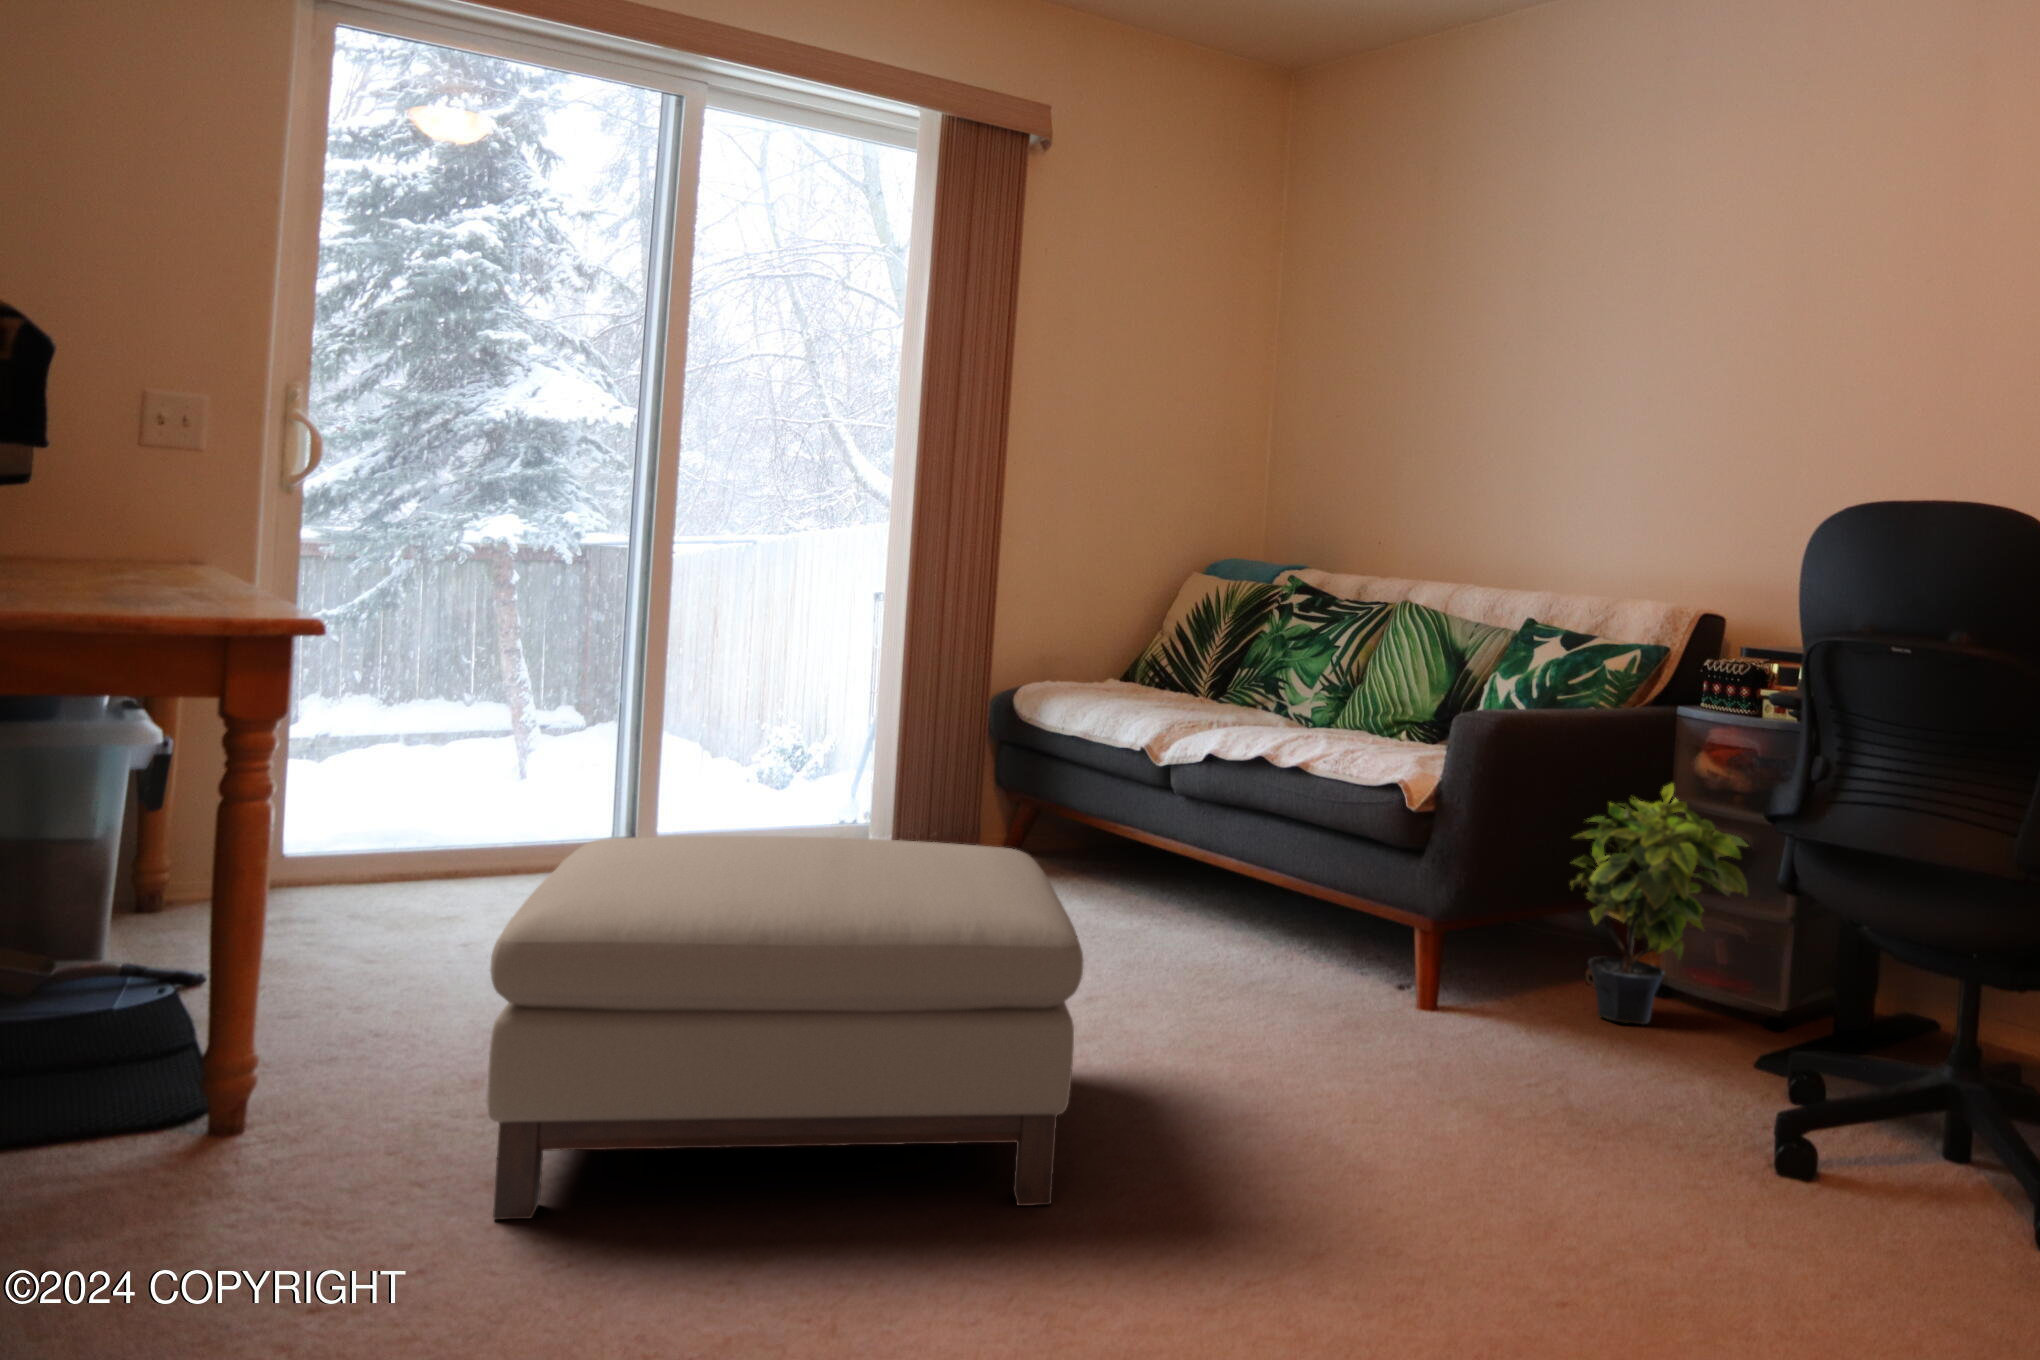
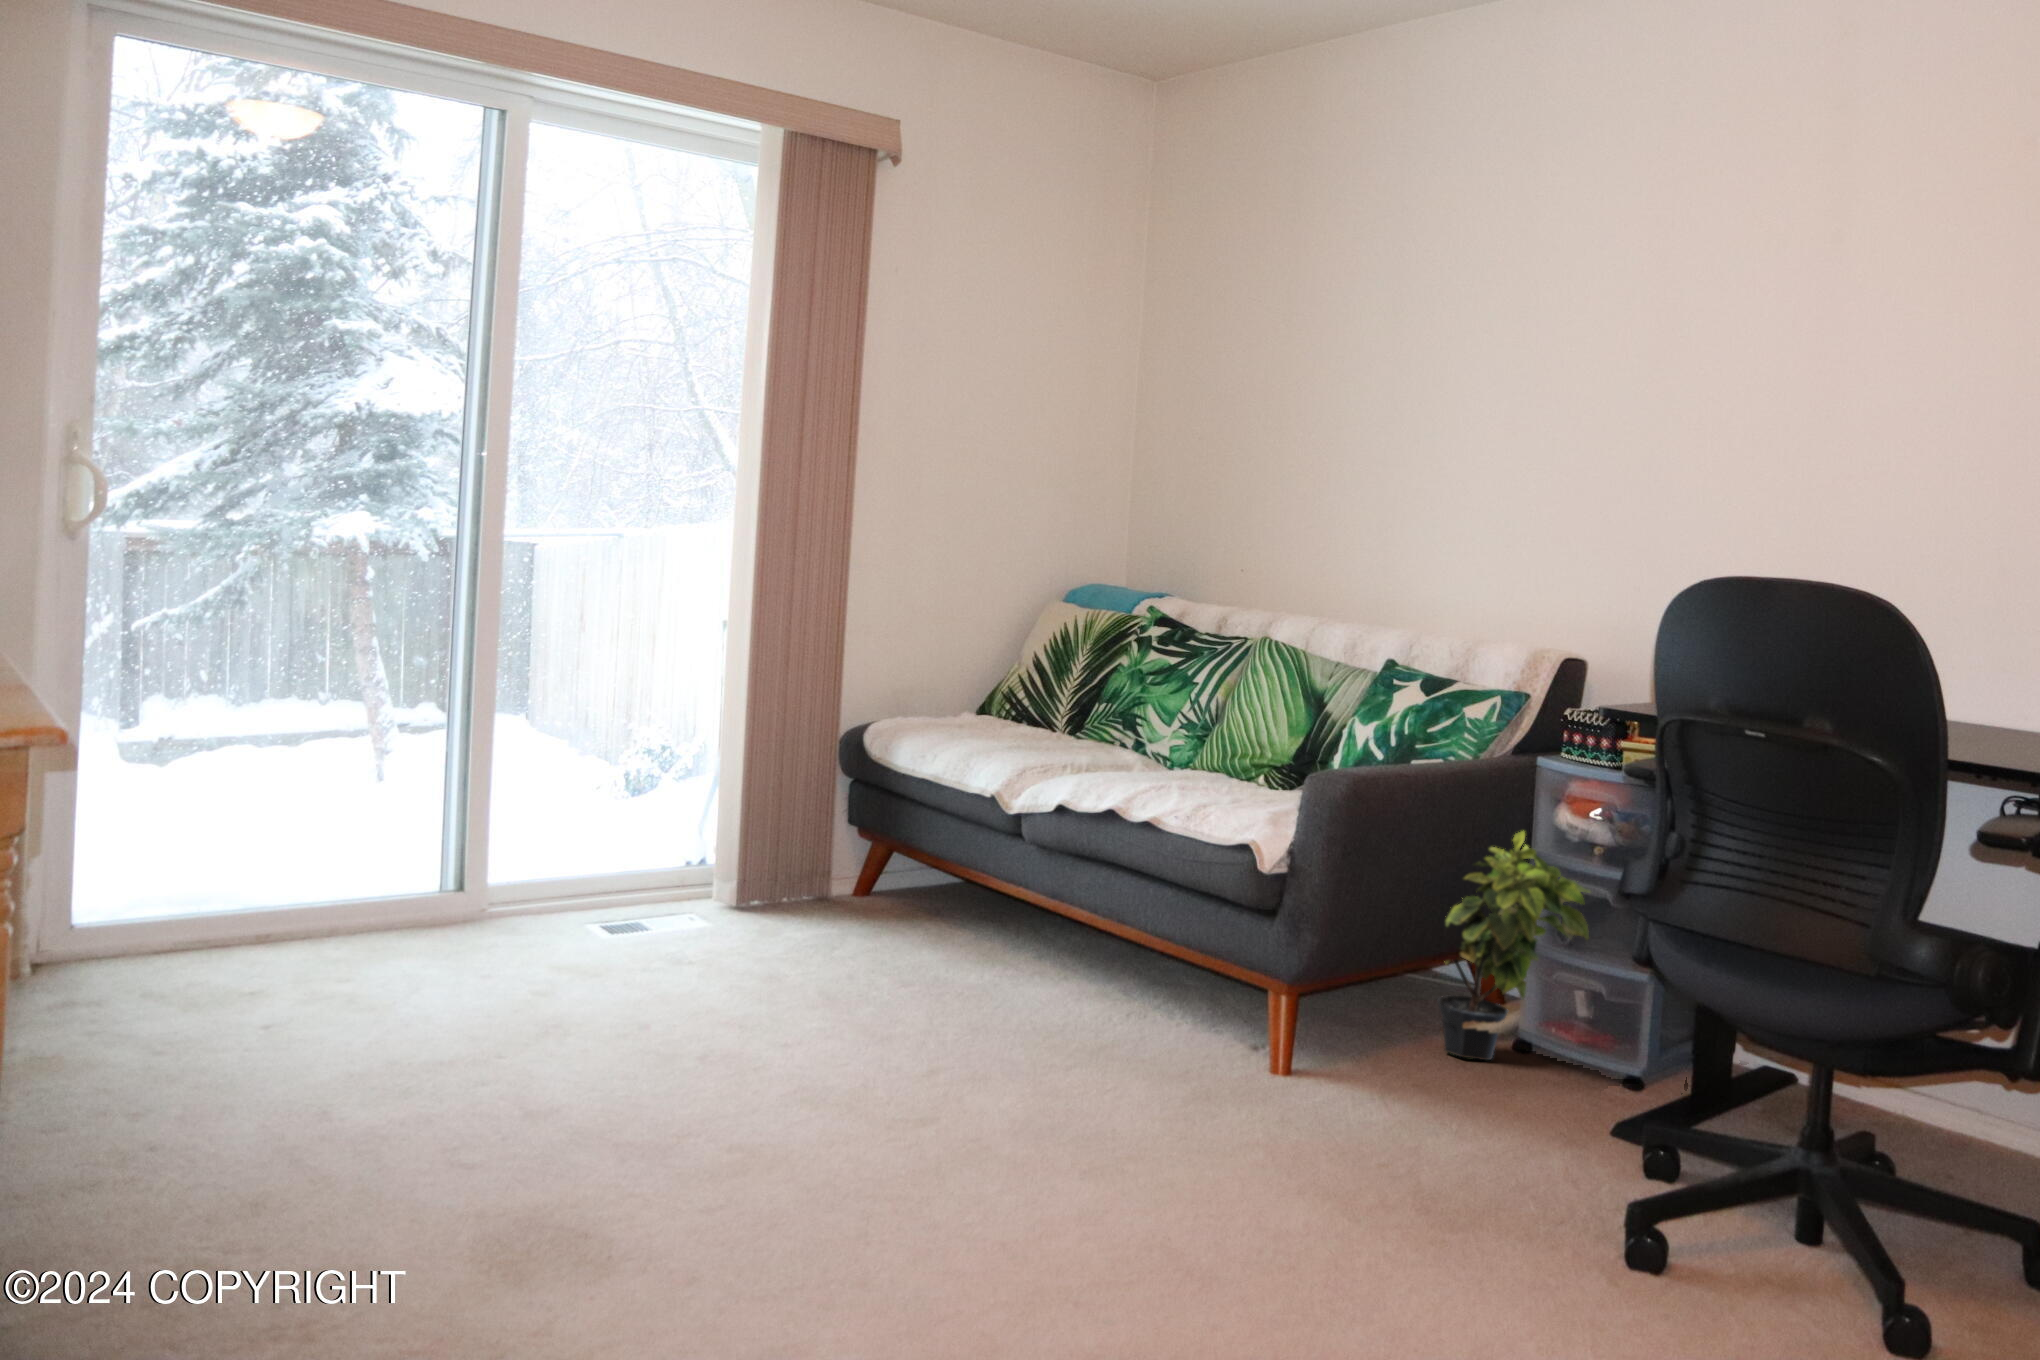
ottoman: present [487,836,1083,1219] -> none [426,860,992,1221]

